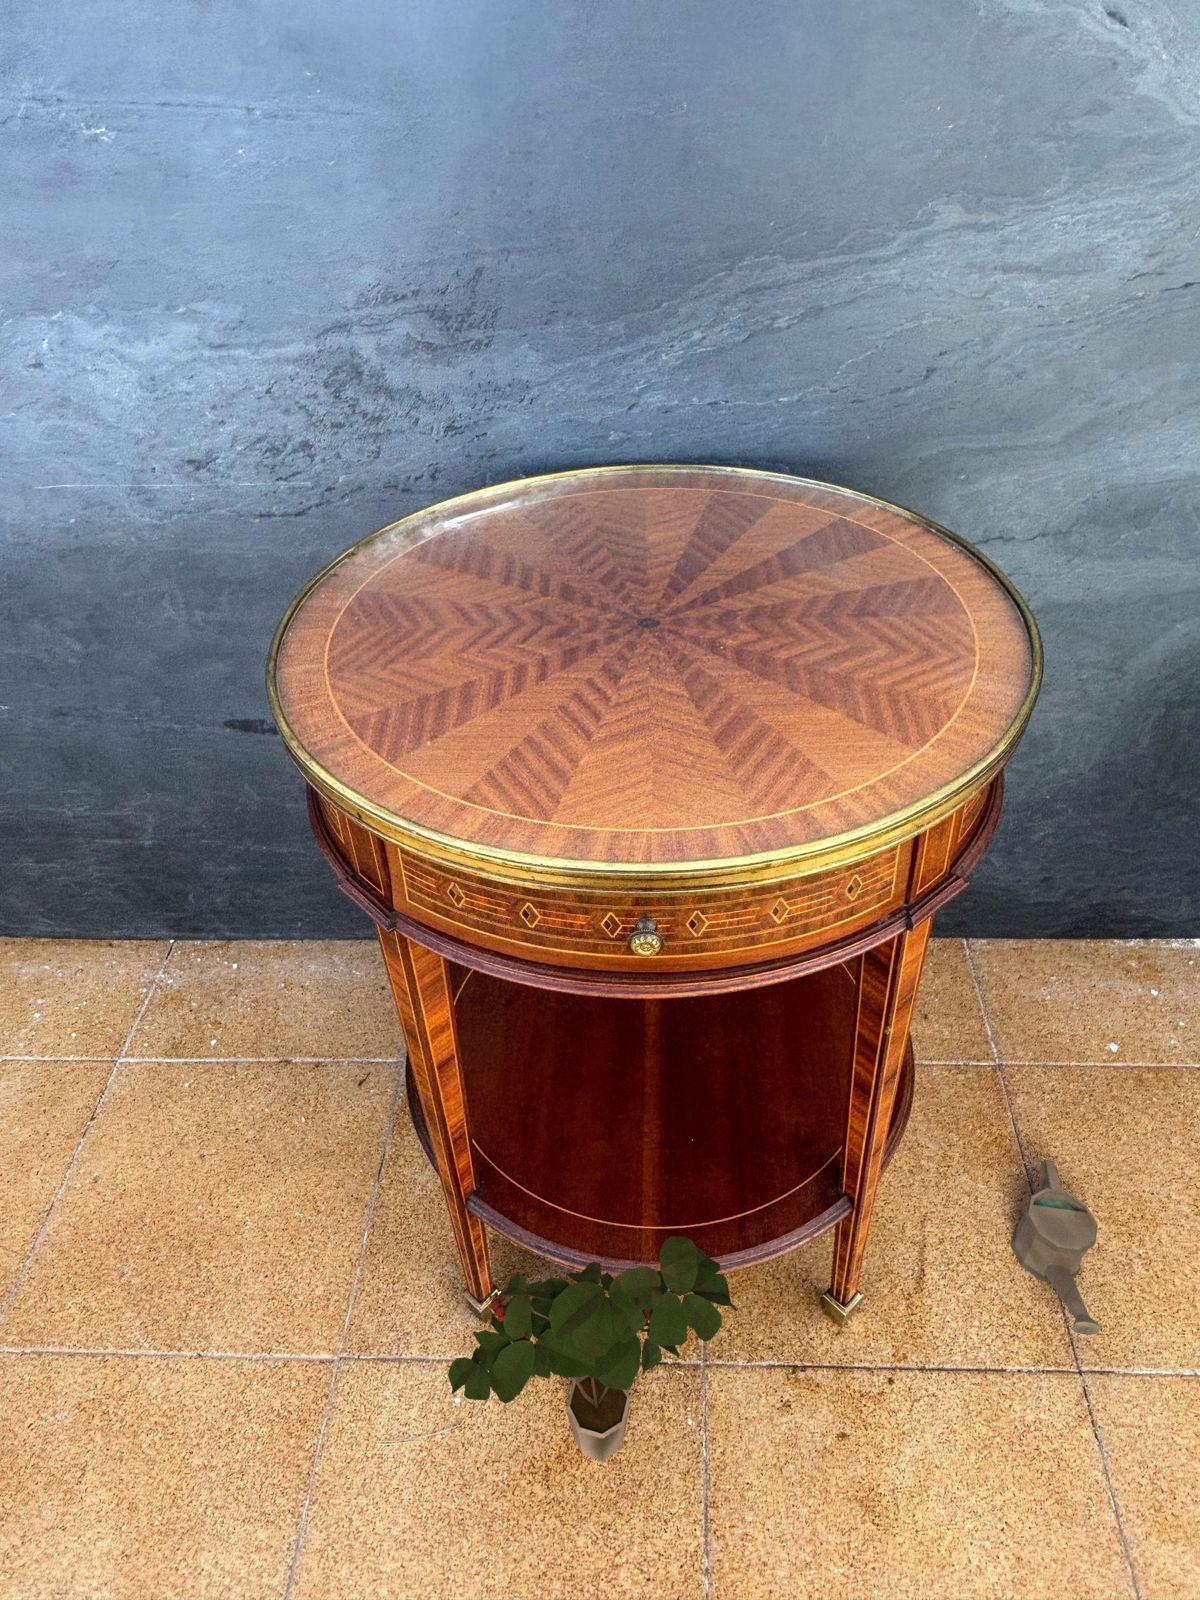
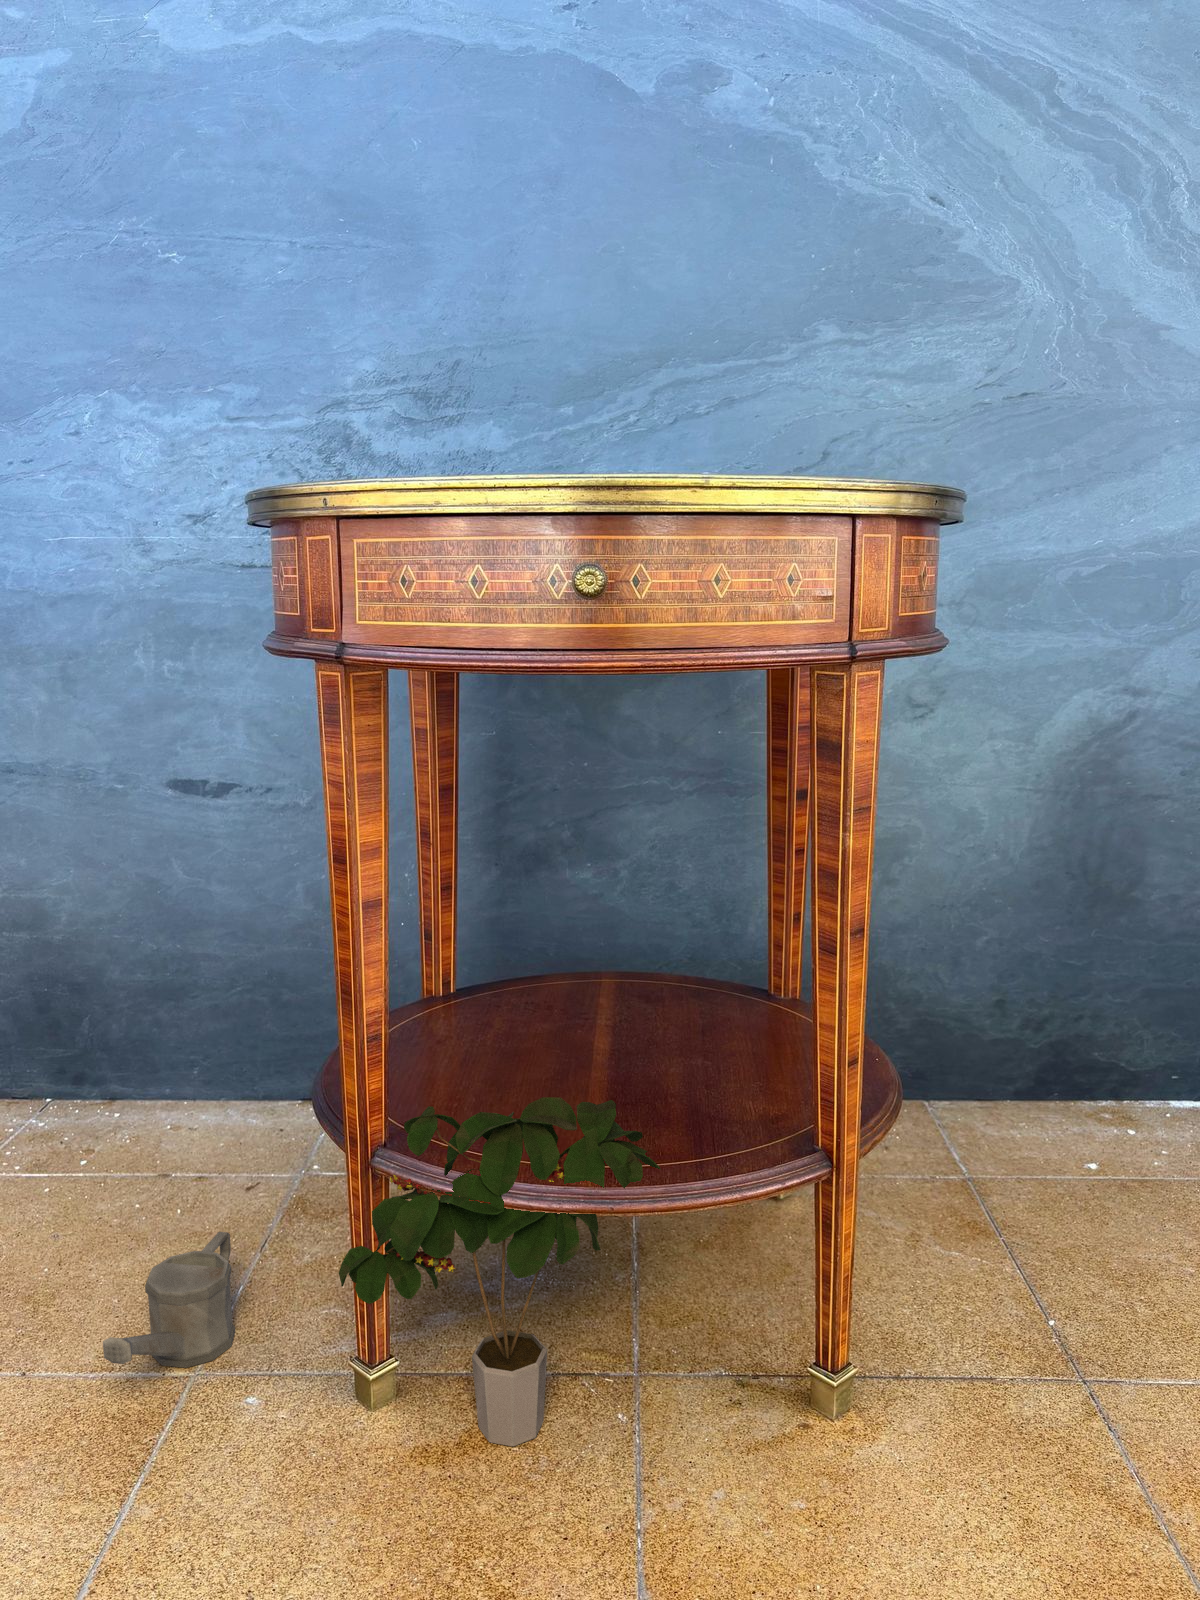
watering can: present [1011,1160,1101,1335] -> present [103,1232,235,1368]

